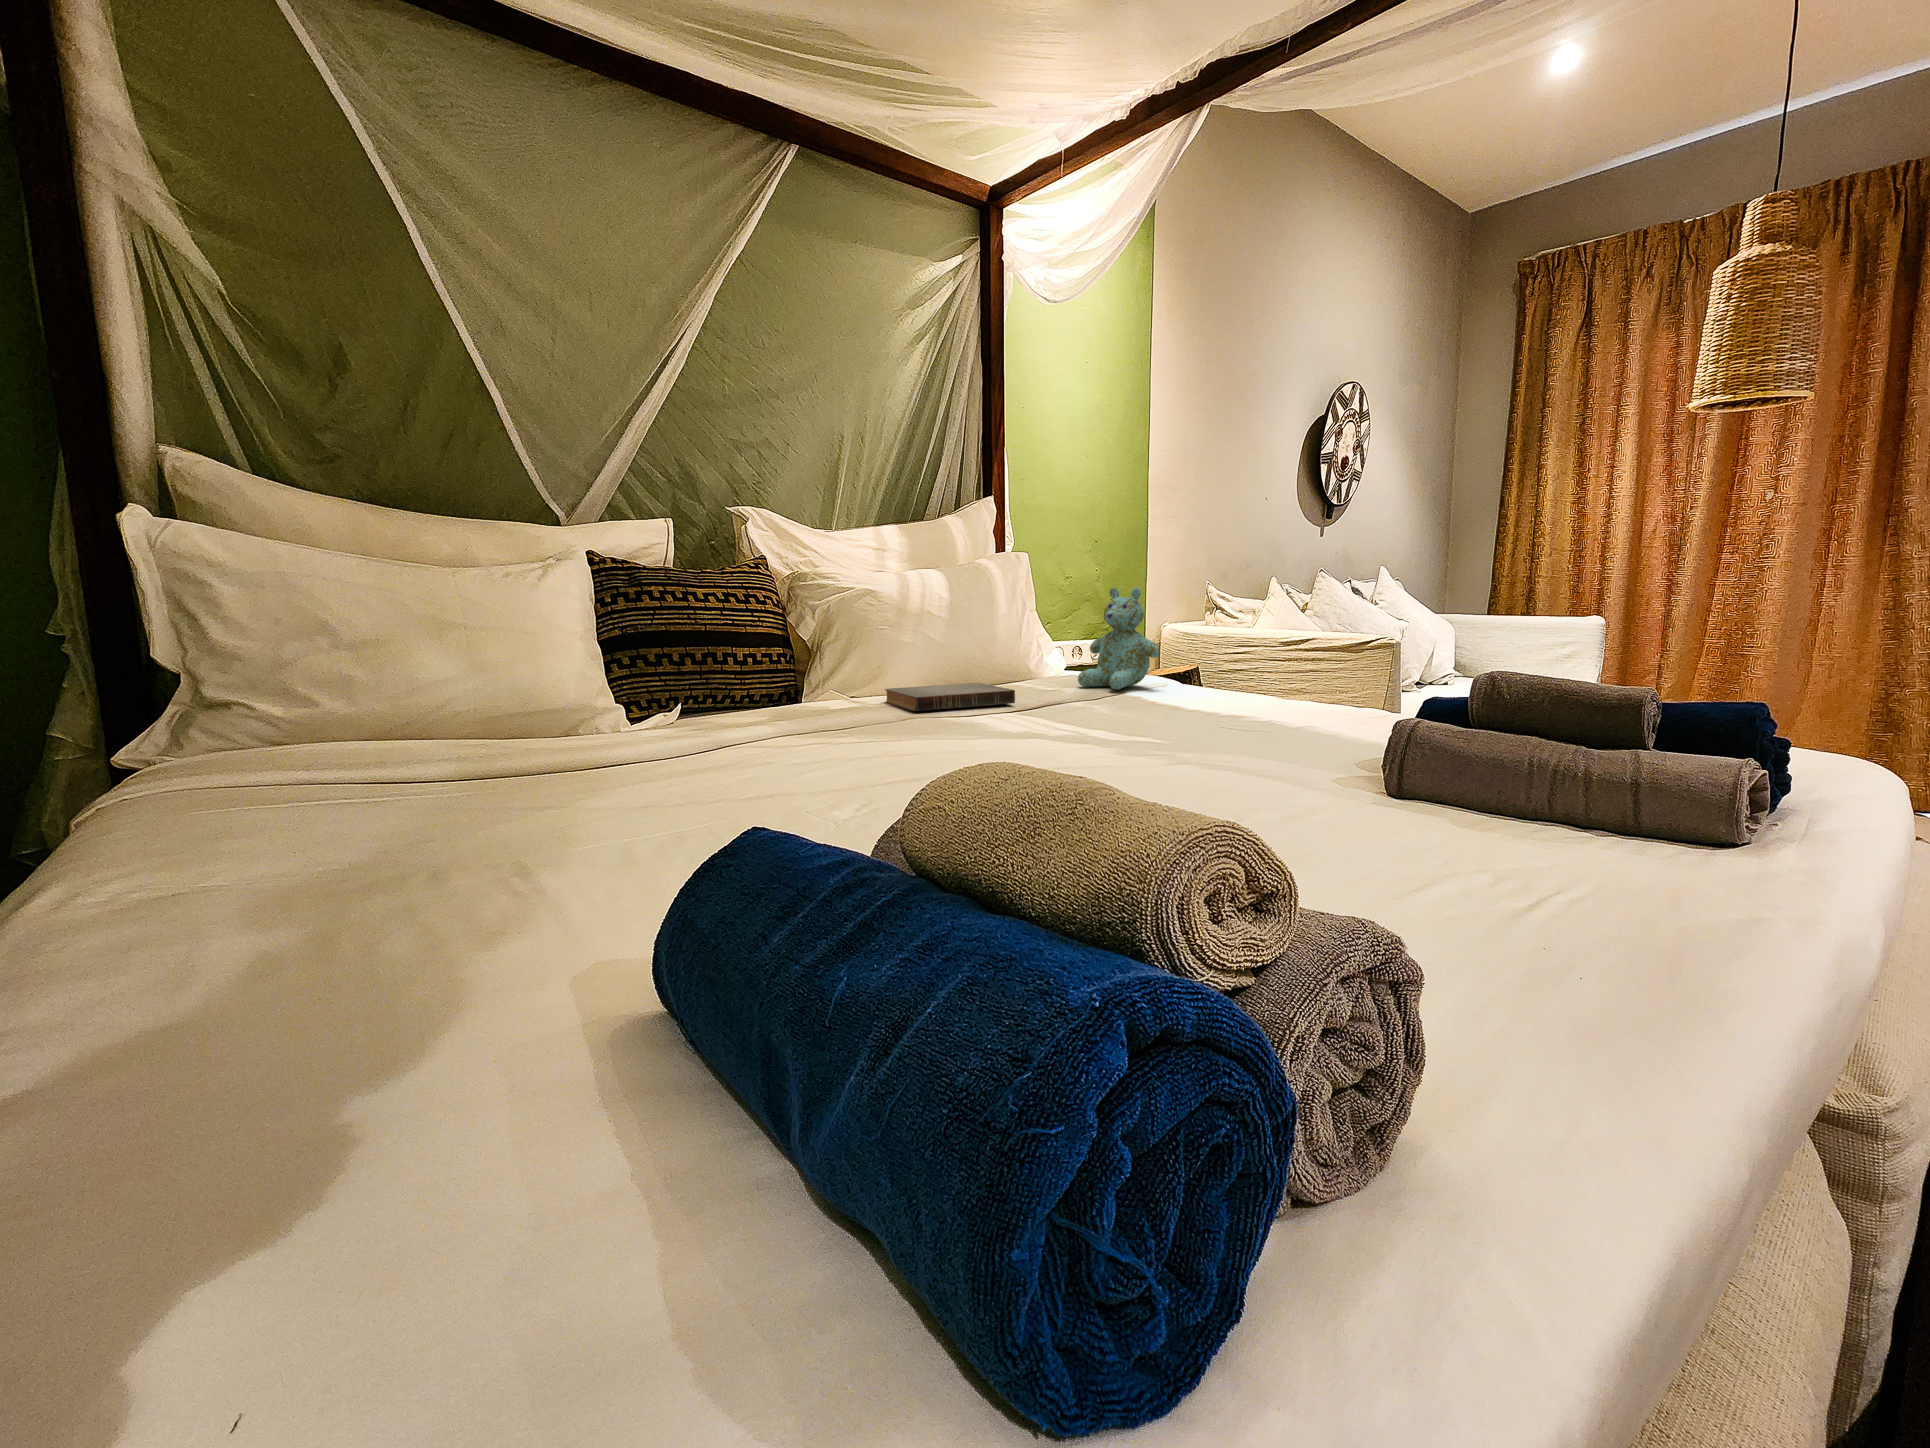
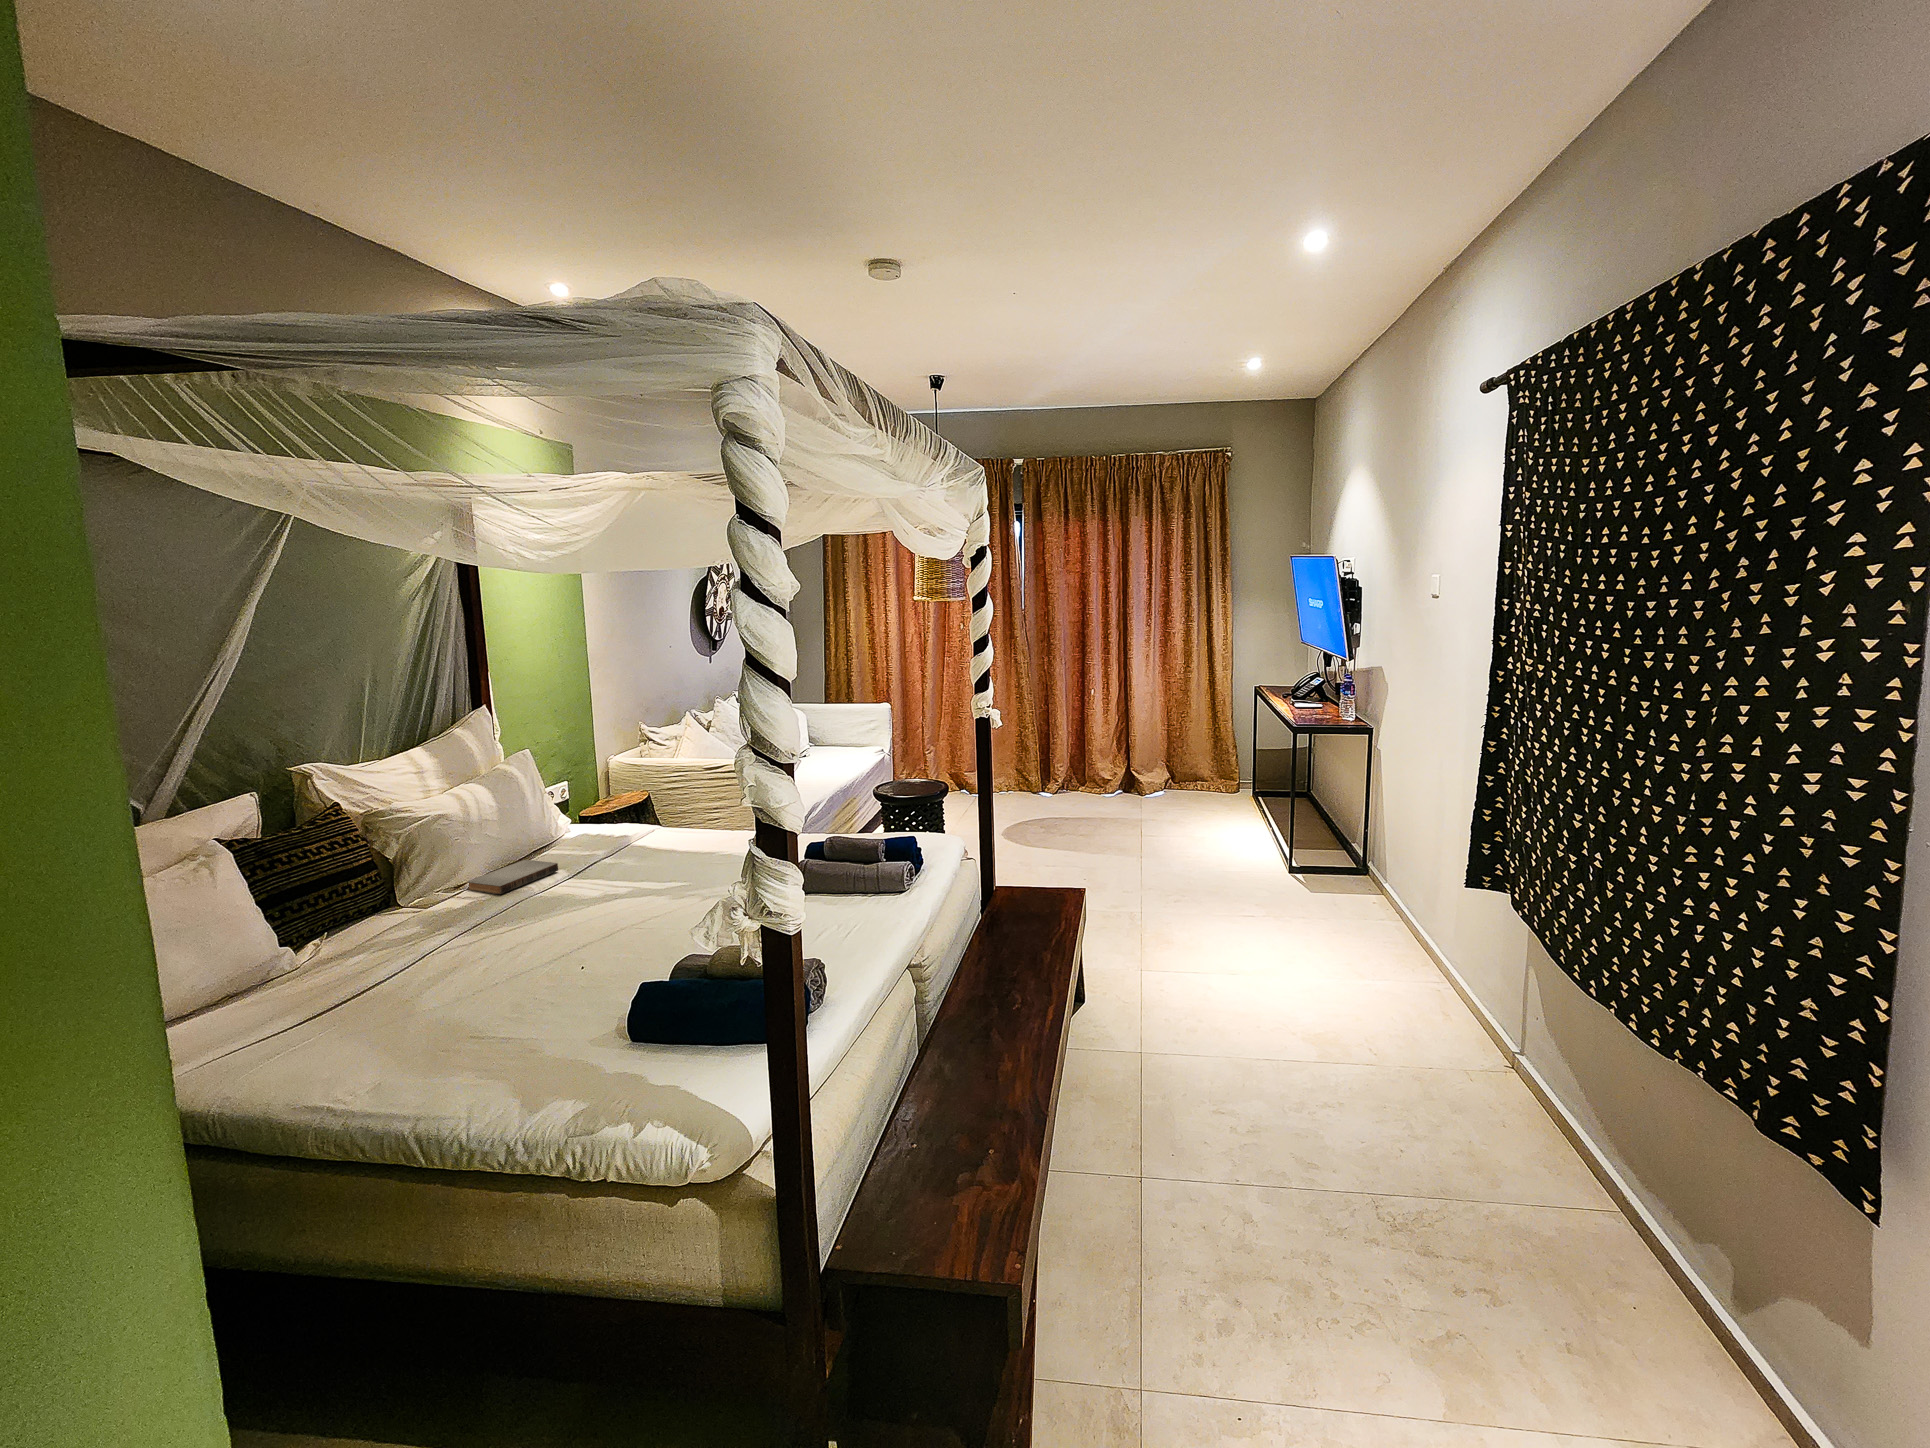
stuffed bear: present [1078,588,1160,690] -> none [585,776,637,841]

